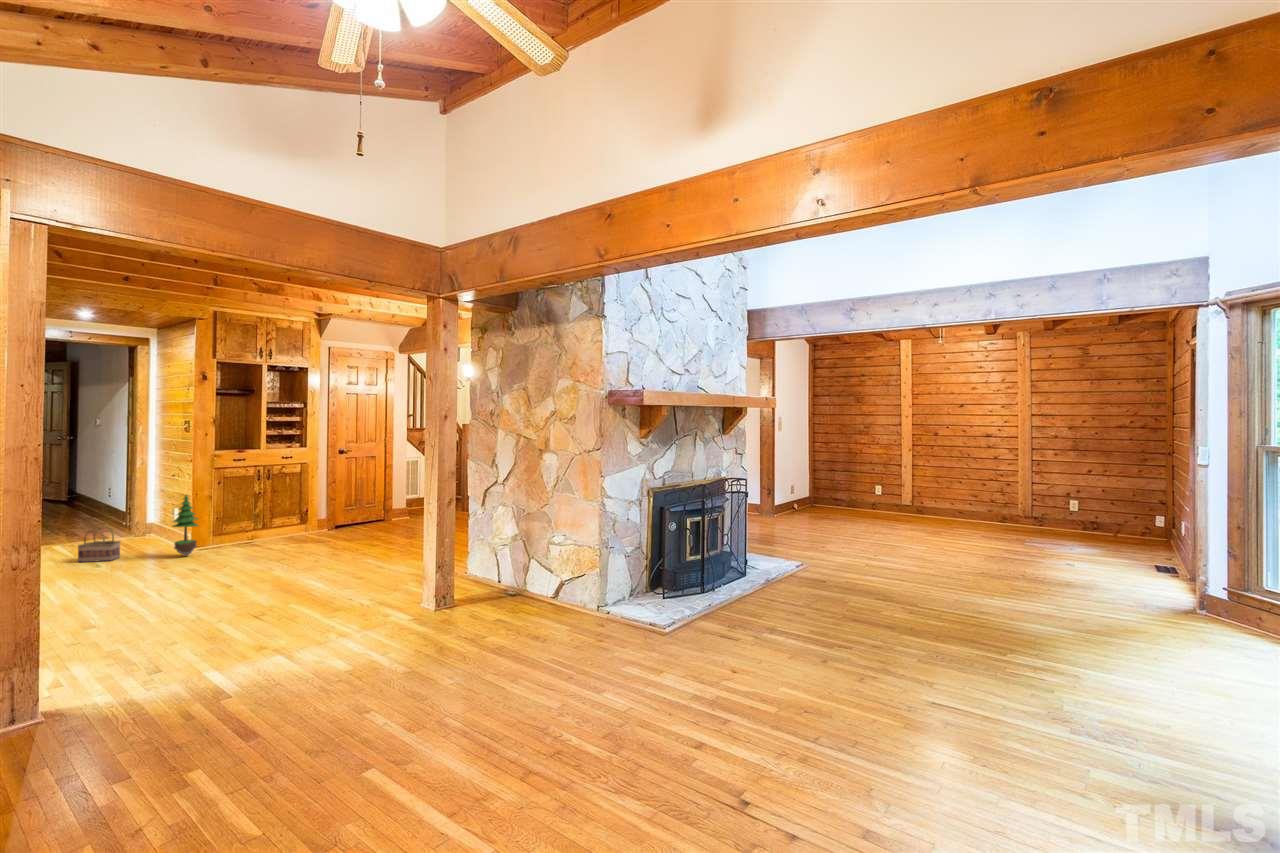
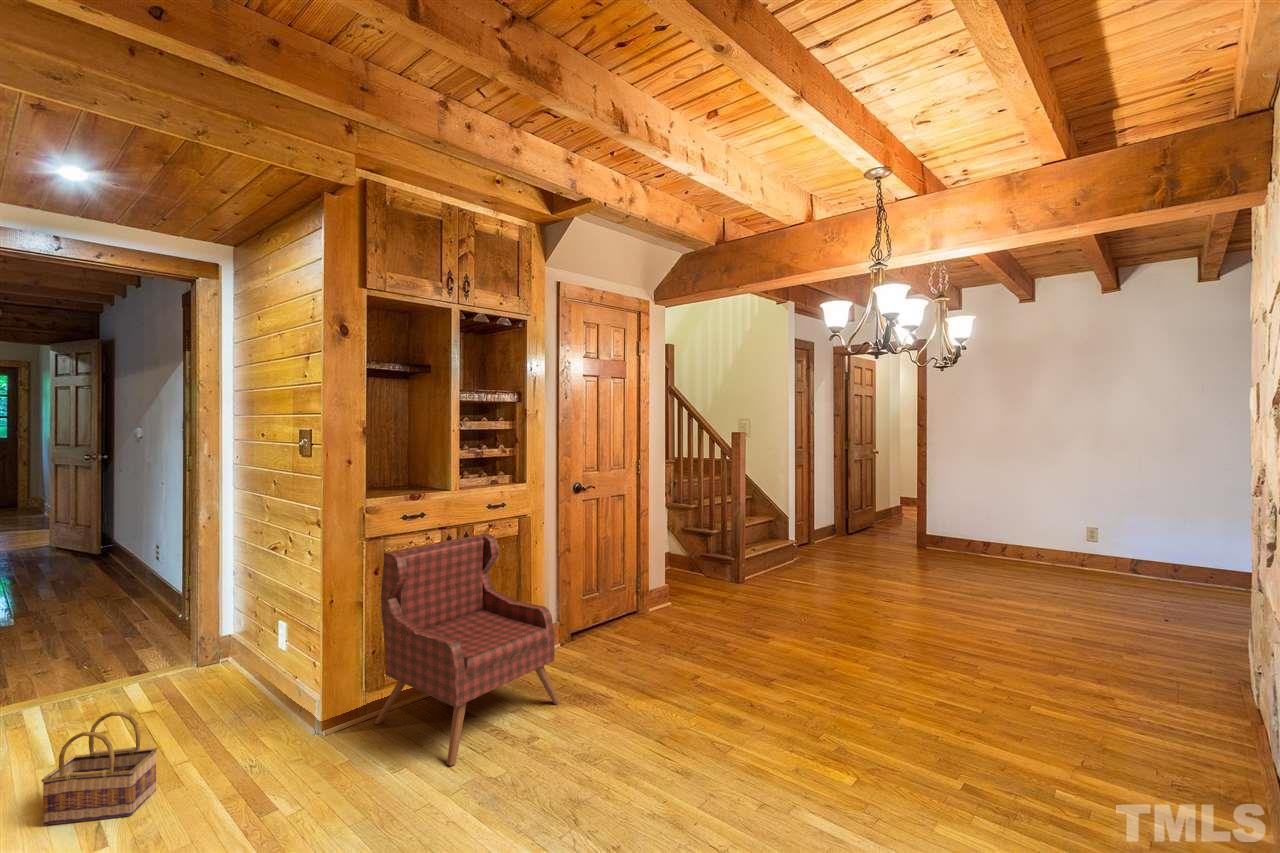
armchair: none [216,470,306,553] -> present [375,534,561,766]
potted tree: present [173,495,198,556] -> none [282,624,349,787]

